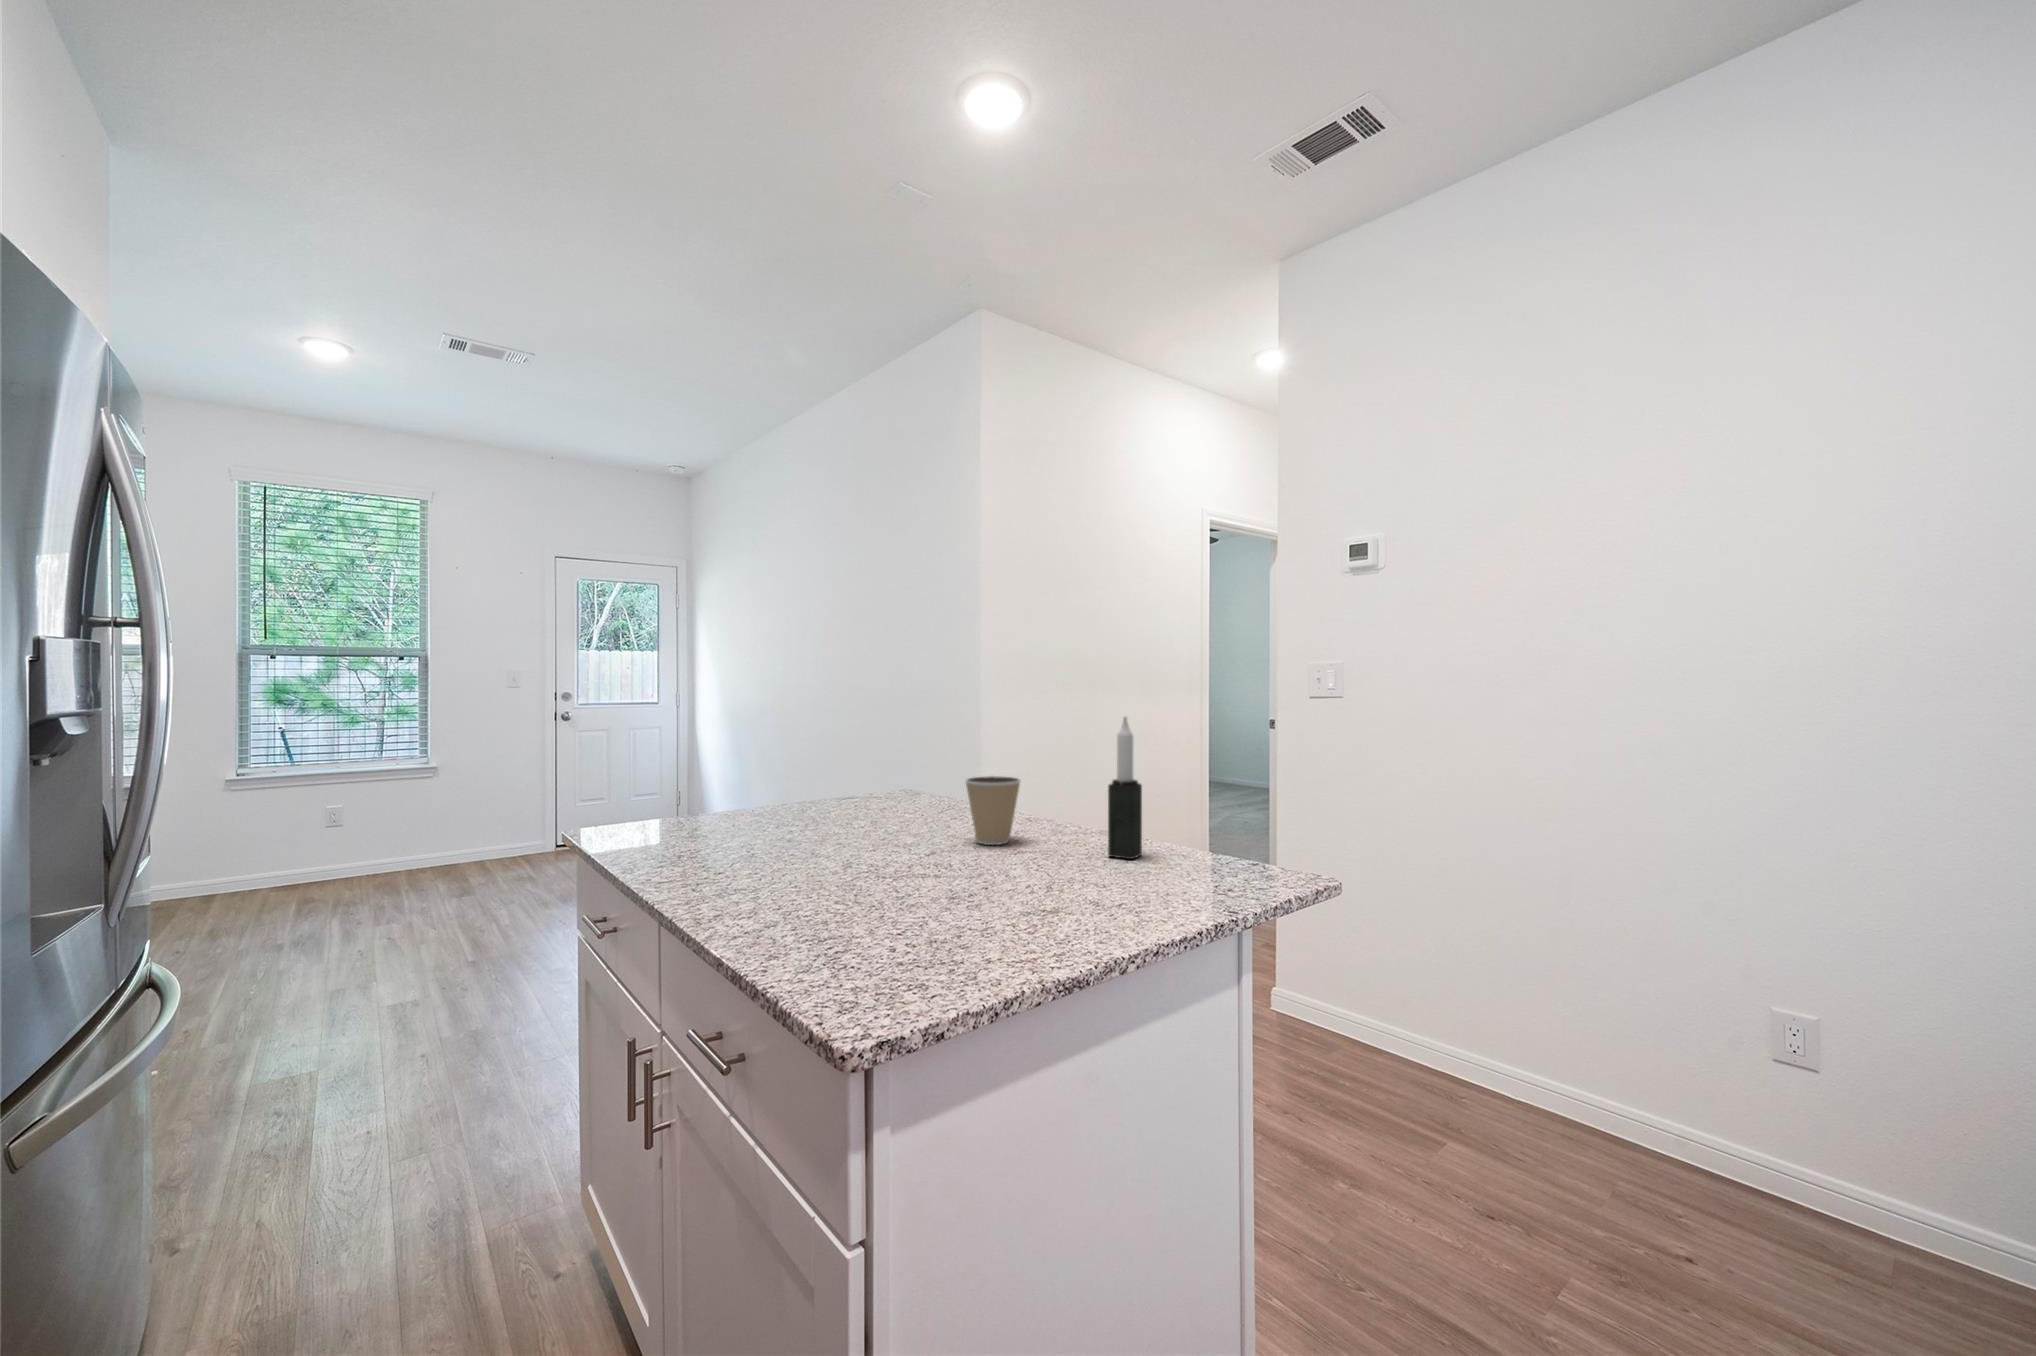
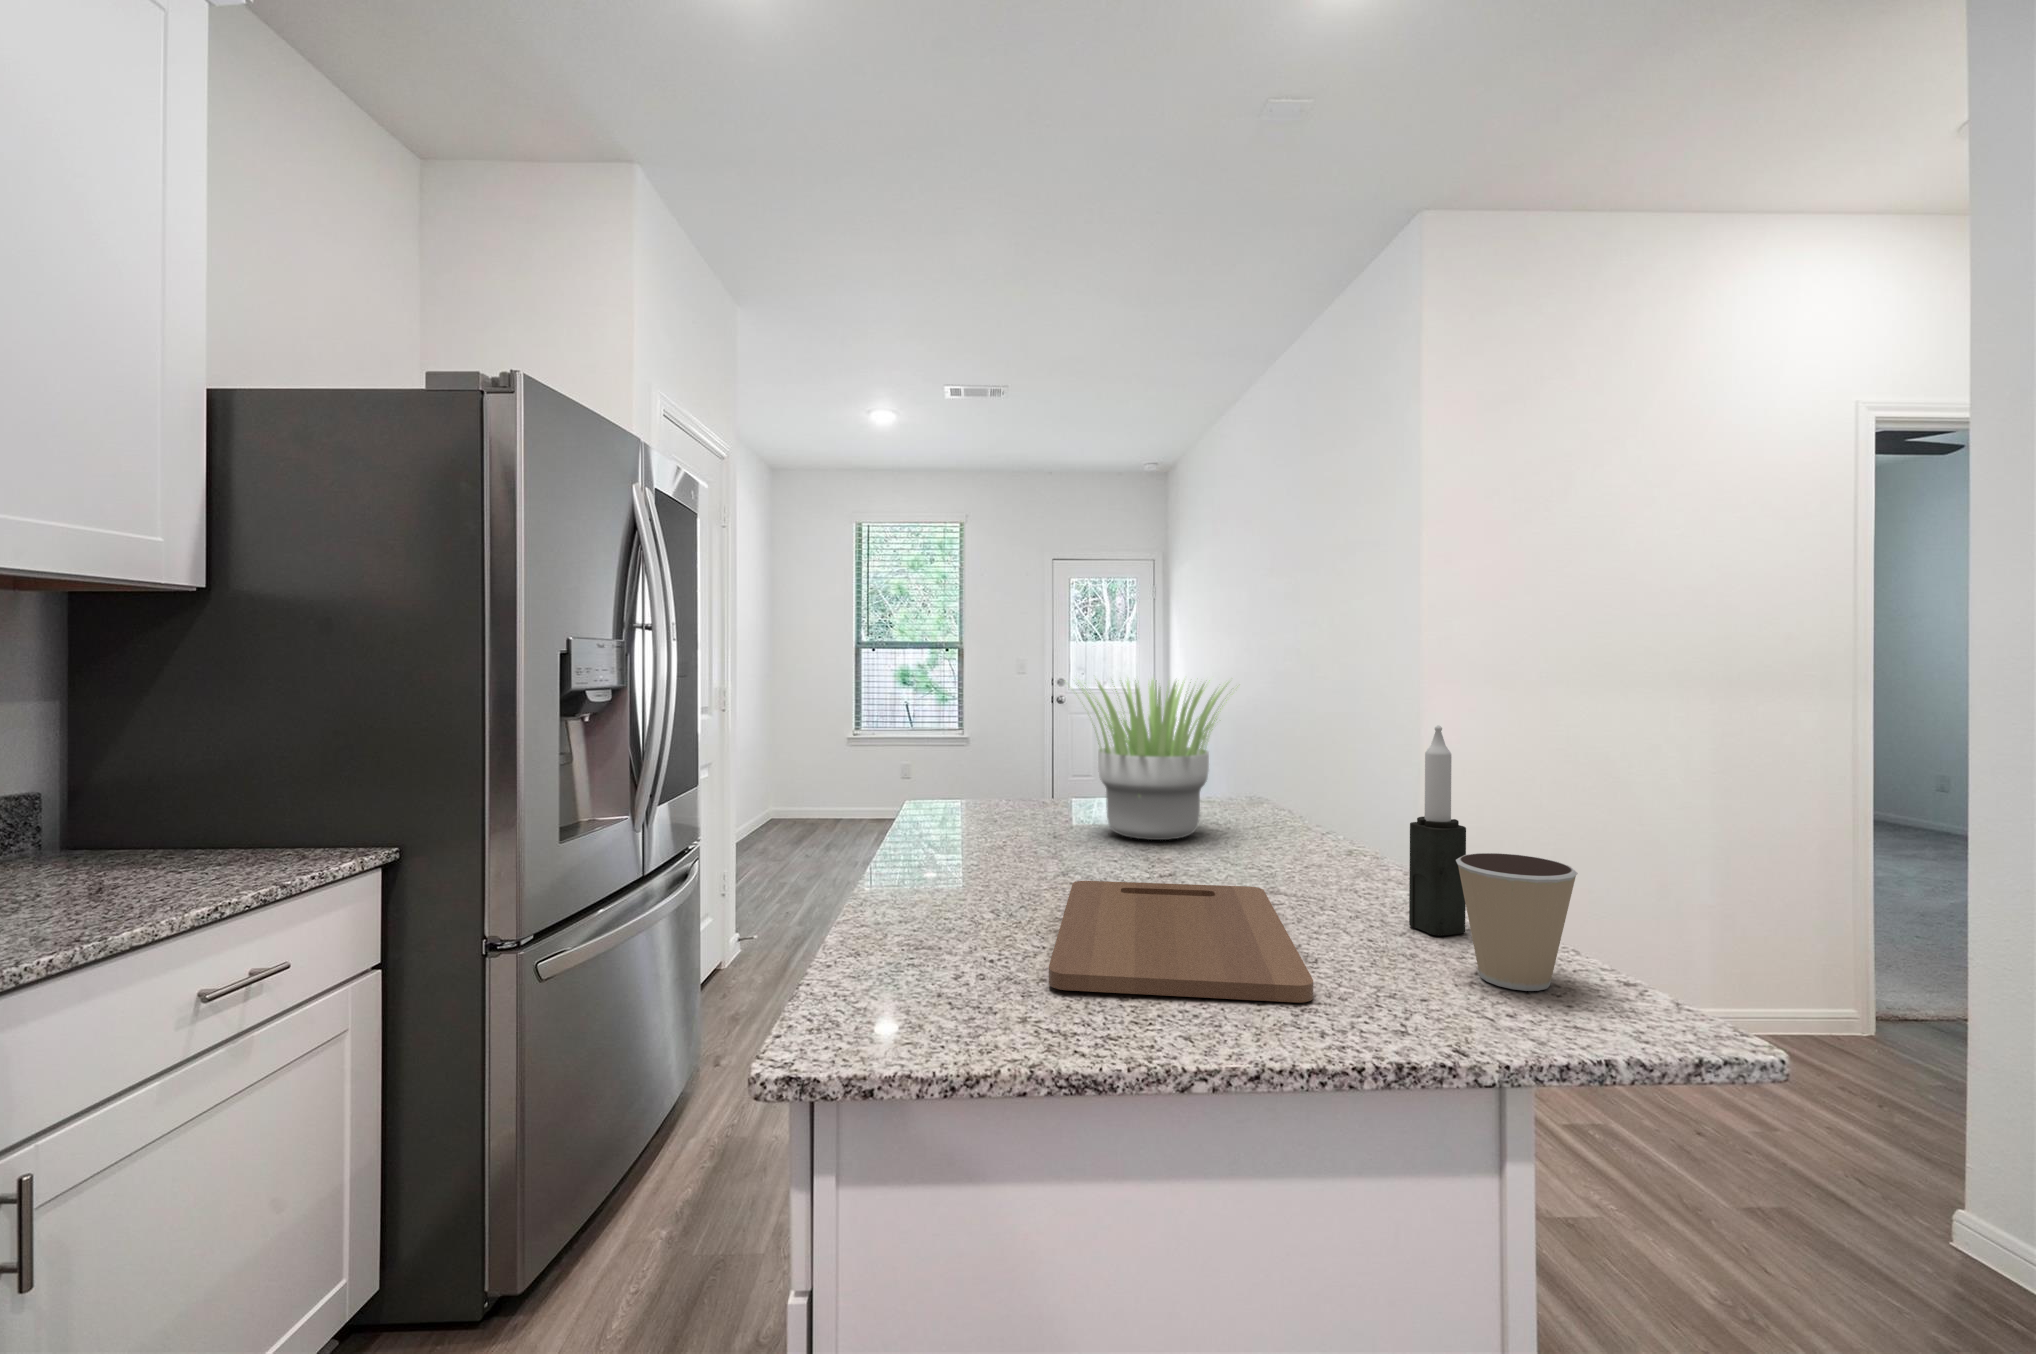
potted plant: none [752,685,918,831] -> present [1078,680,1228,840]
coffee cup: present [966,776,1020,845] -> present [1456,853,1578,991]
cutting board: none [860,849,1128,936] -> present [1049,881,1313,1002]

